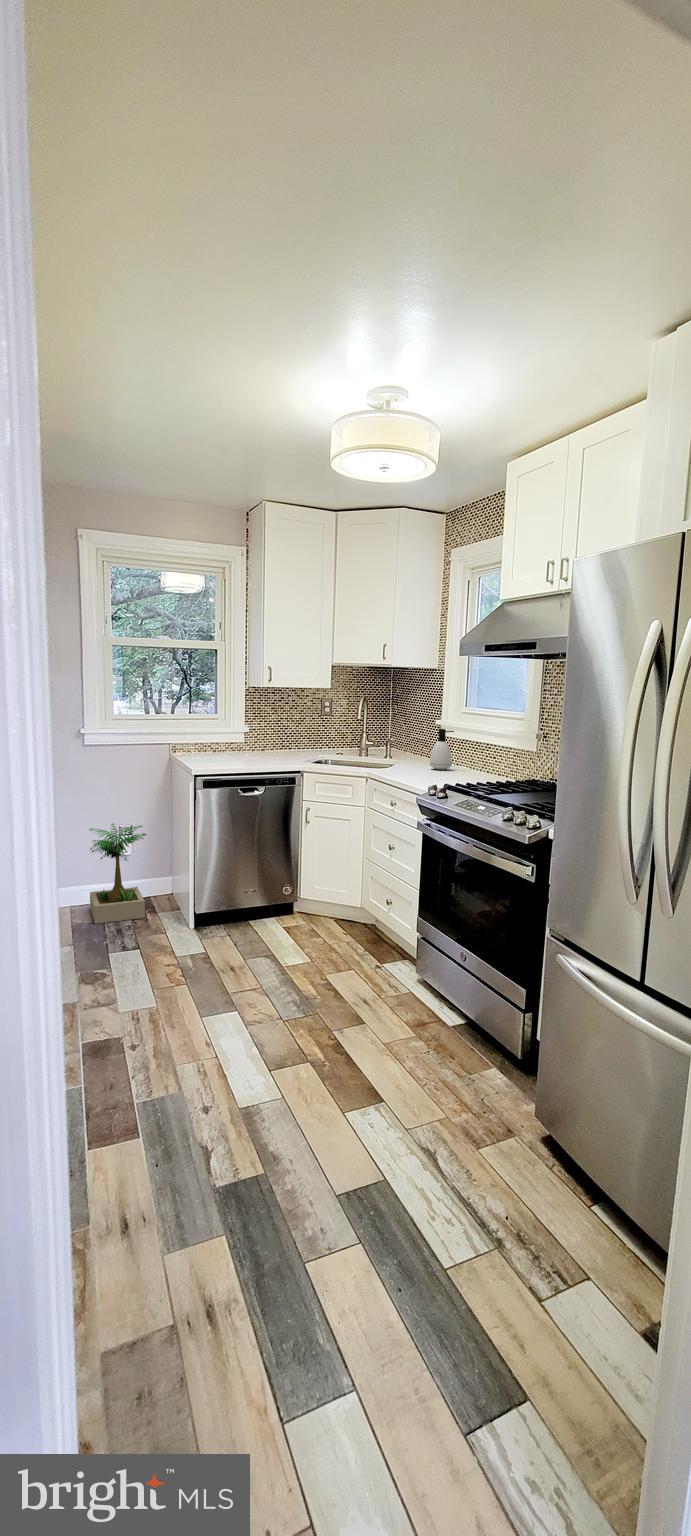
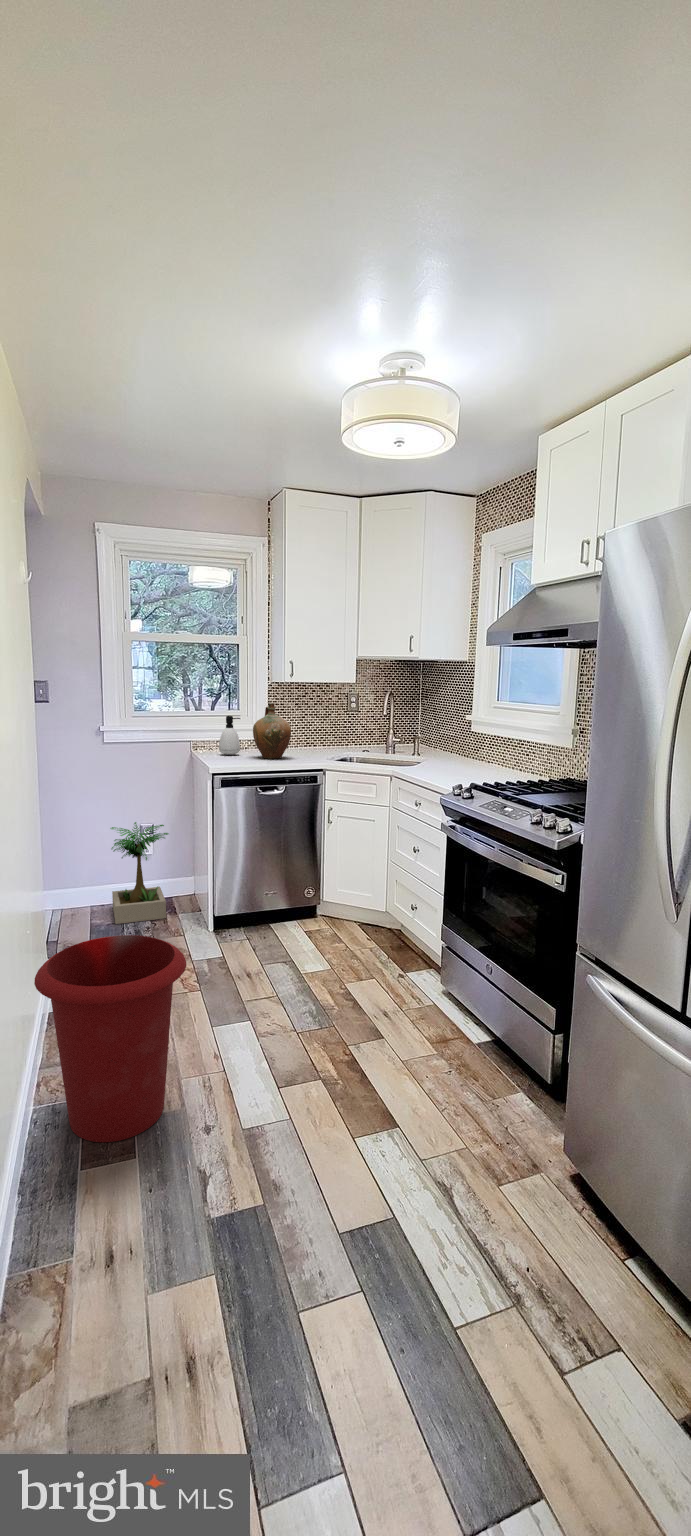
ceramic jug: none [231,707,268,760] -> present [253,703,291,759]
soap dispenser: present [430,729,454,770] -> present [219,716,240,755]
waste bin: none [40,930,185,1125] -> present [34,935,186,1142]

